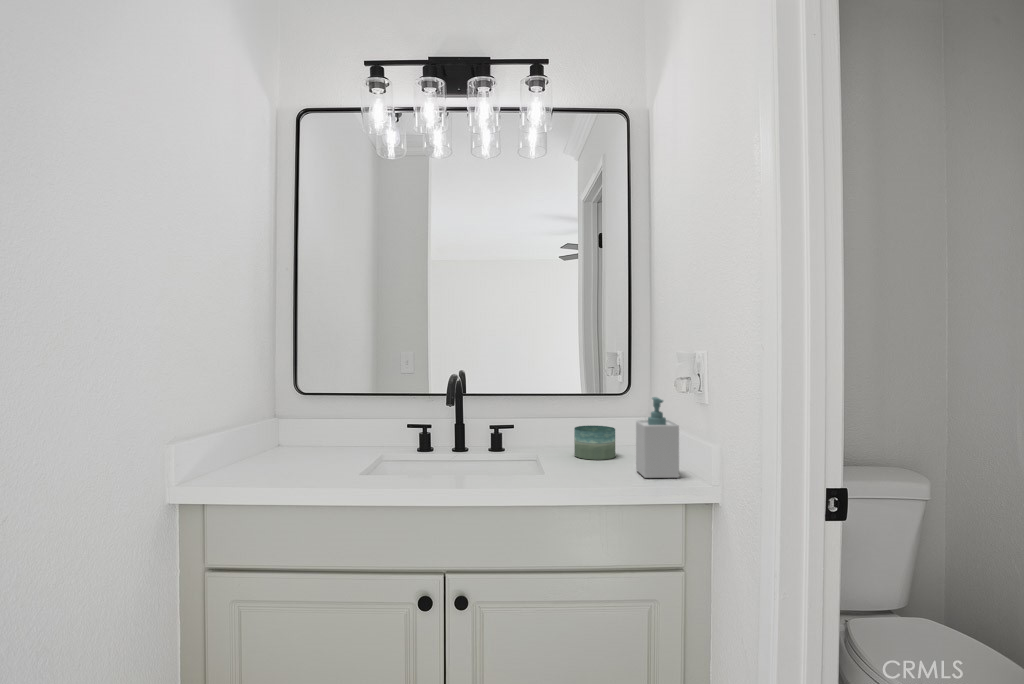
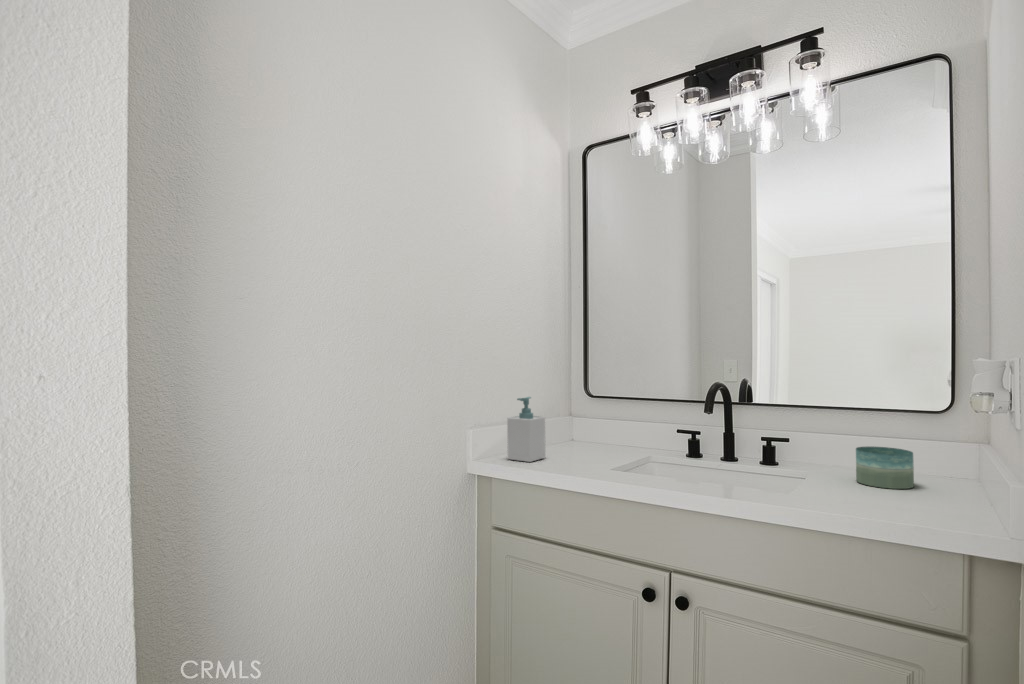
soap bottle: present [636,397,679,478] -> present [507,397,545,462]

